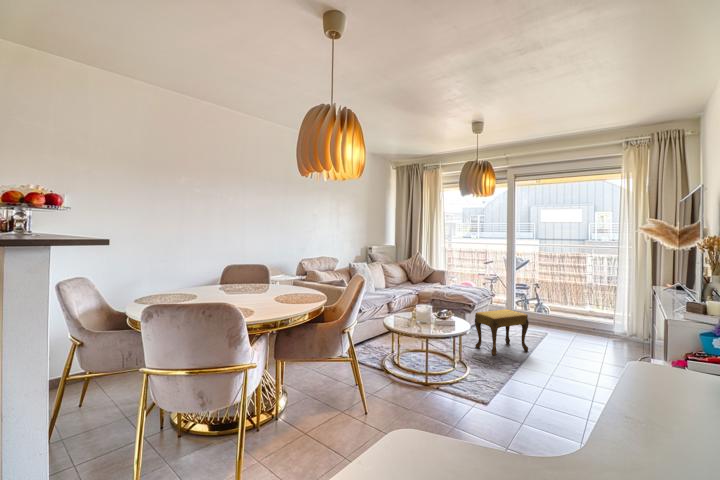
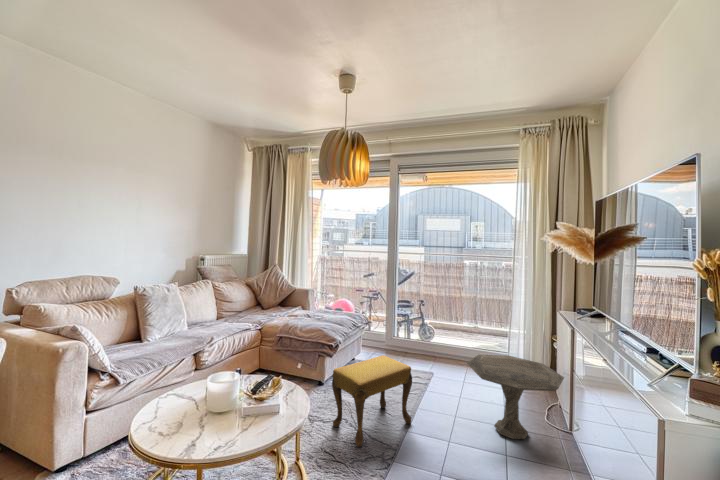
side table: none [568,312,643,364] -> present [467,355,564,439]

